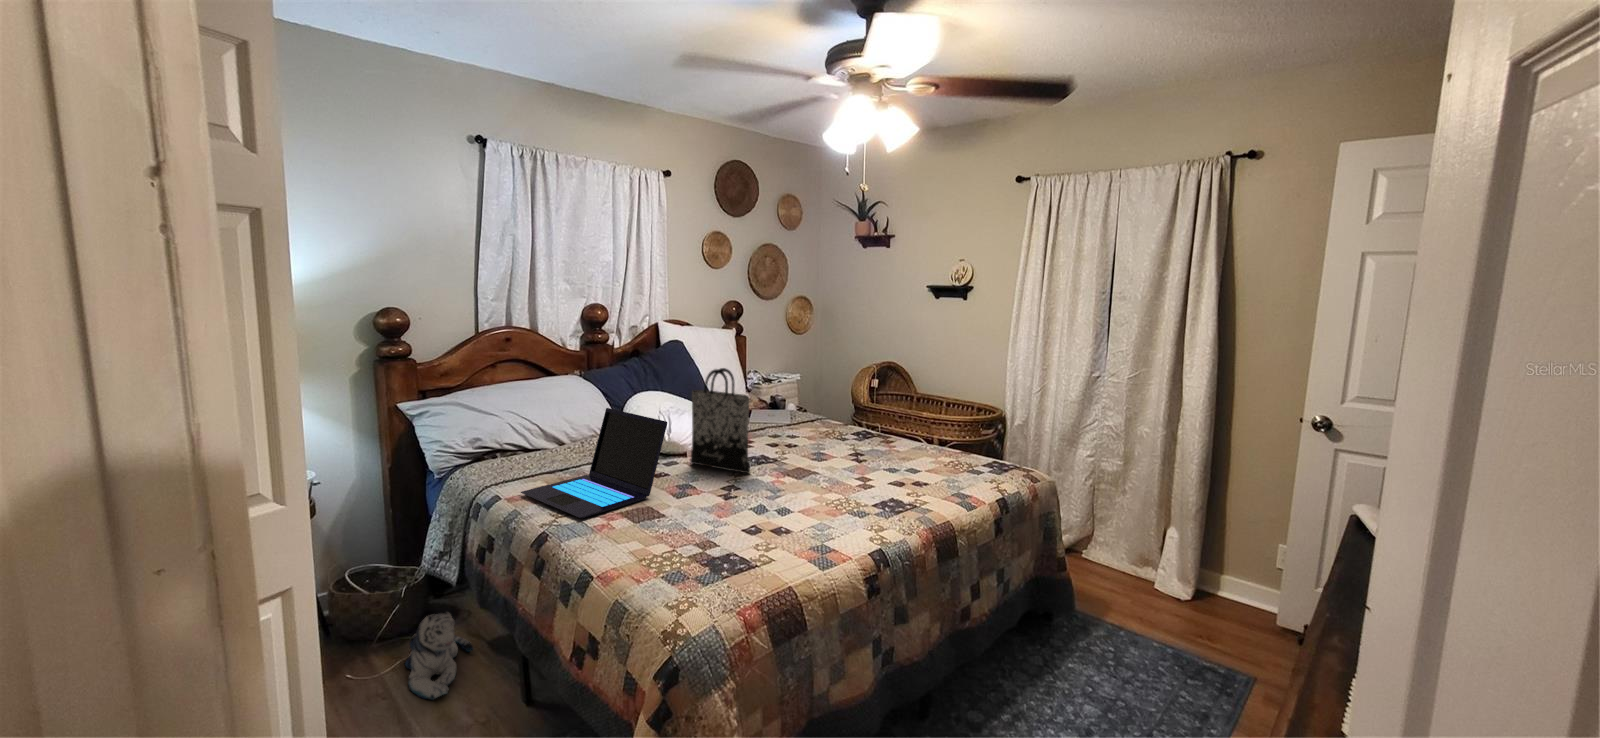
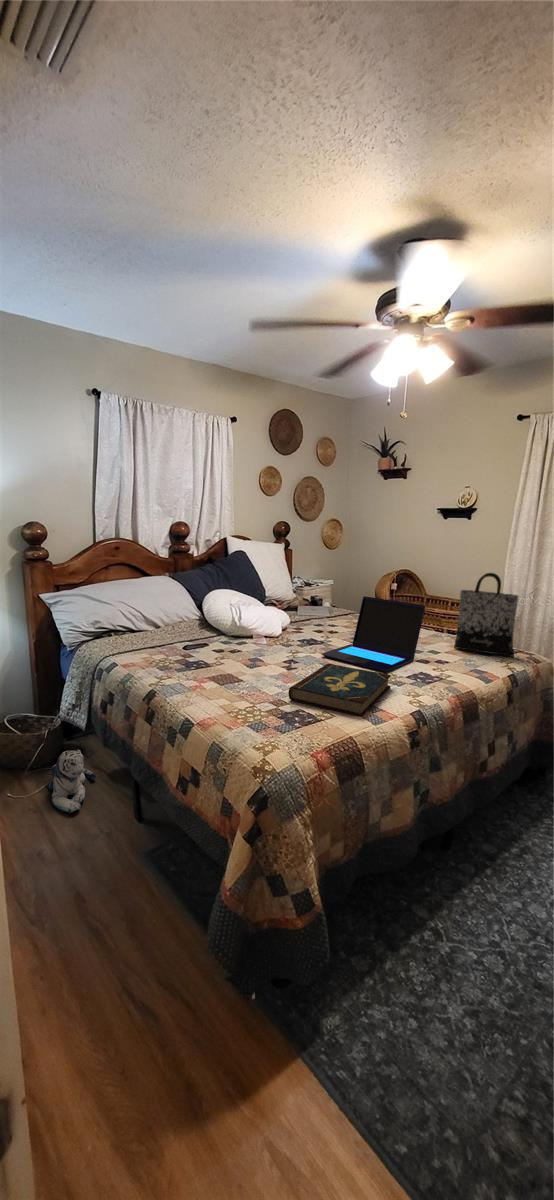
tote bag: present [690,368,750,473] -> present [454,573,518,656]
laptop: present [521,408,667,519] -> present [322,596,425,672]
book: none [719,490,852,559] -> present [288,664,391,717]

